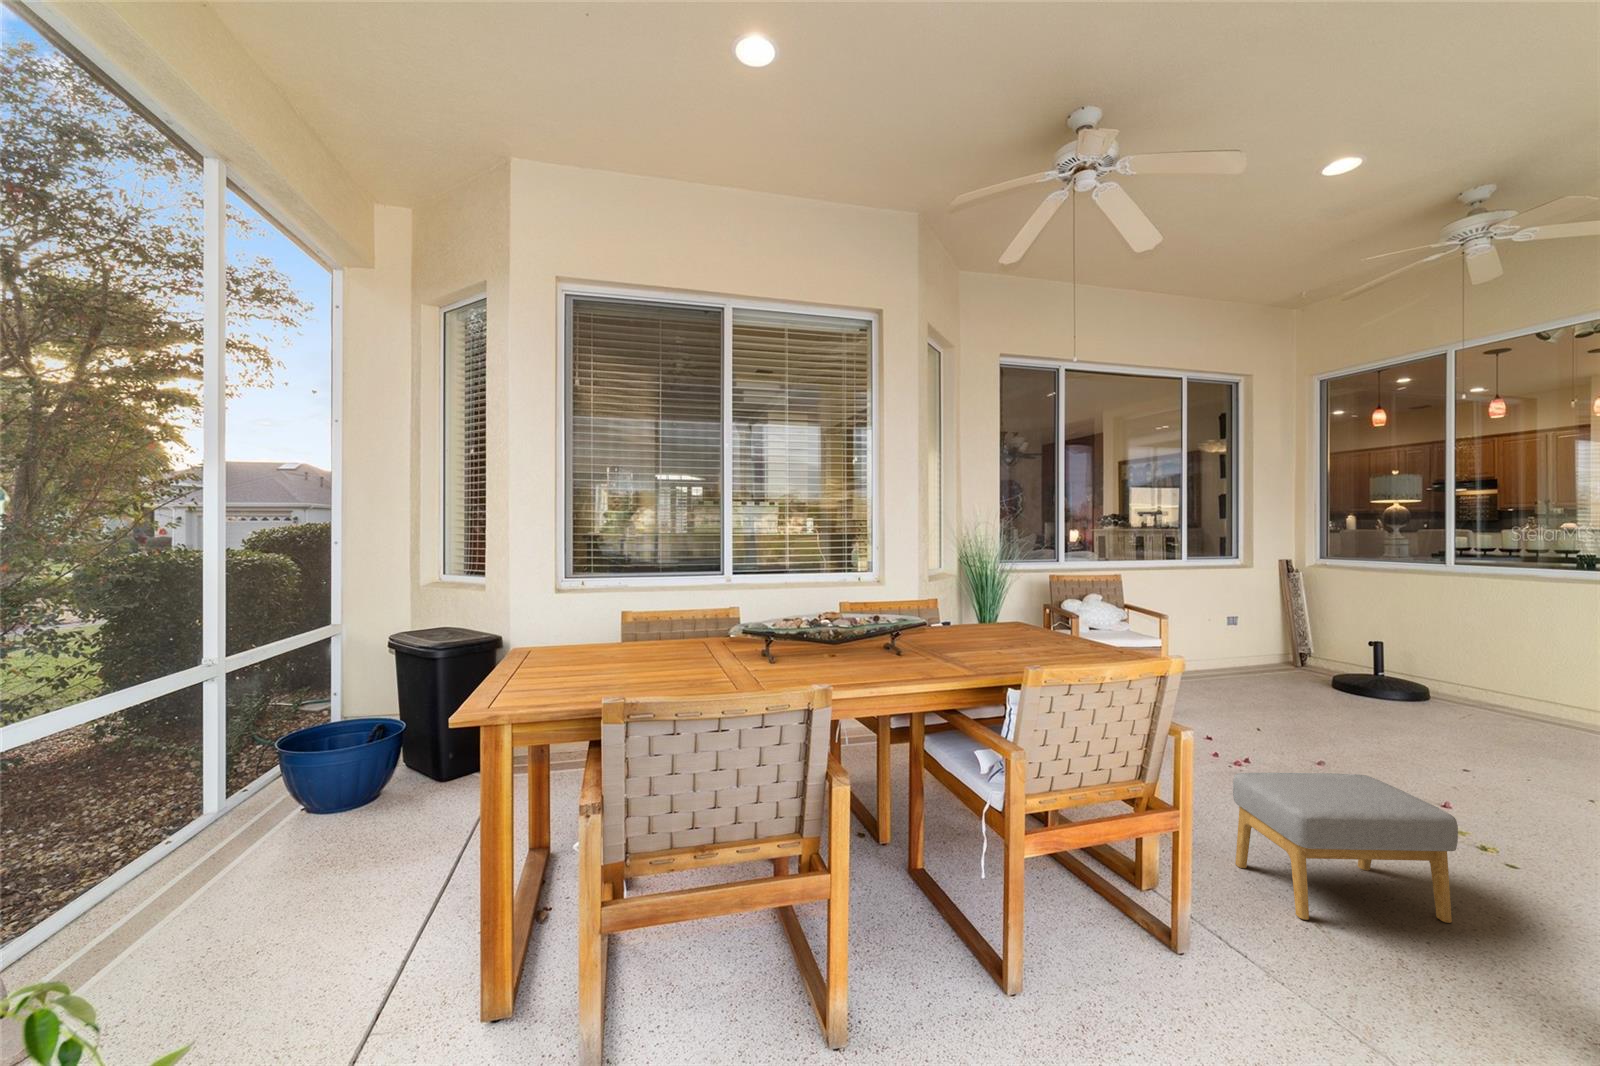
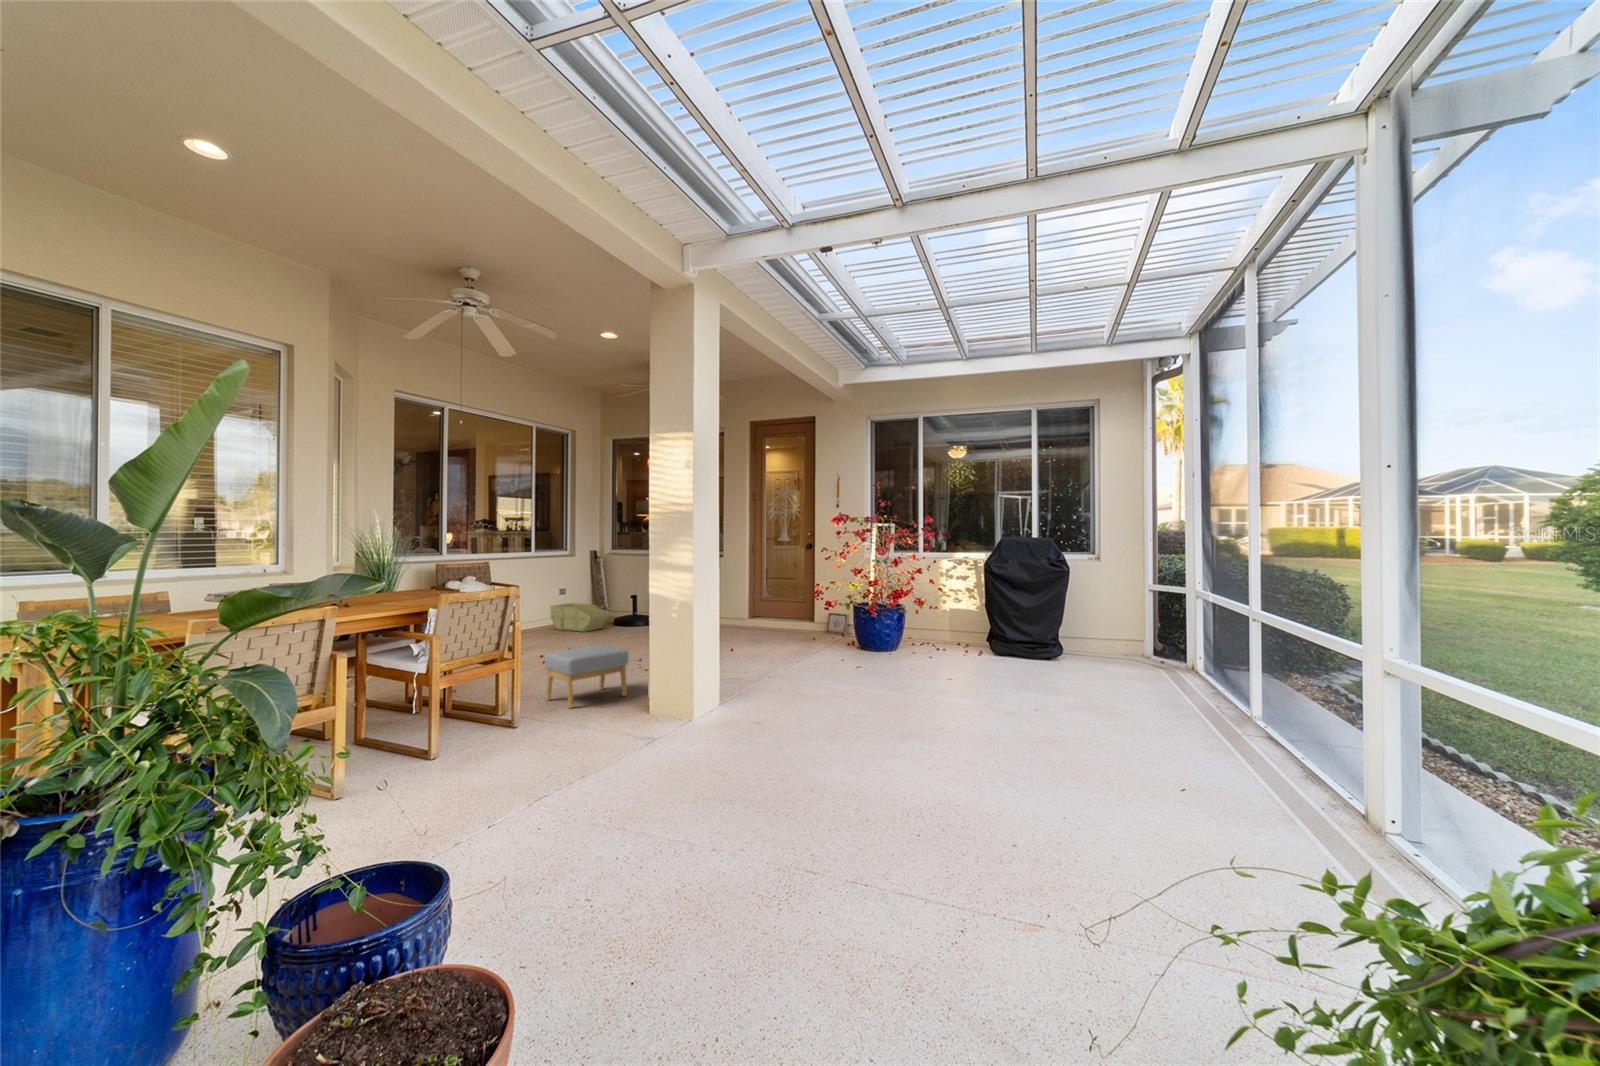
storage bin: none [1212,638,1320,690] -> present [551,603,609,632]

